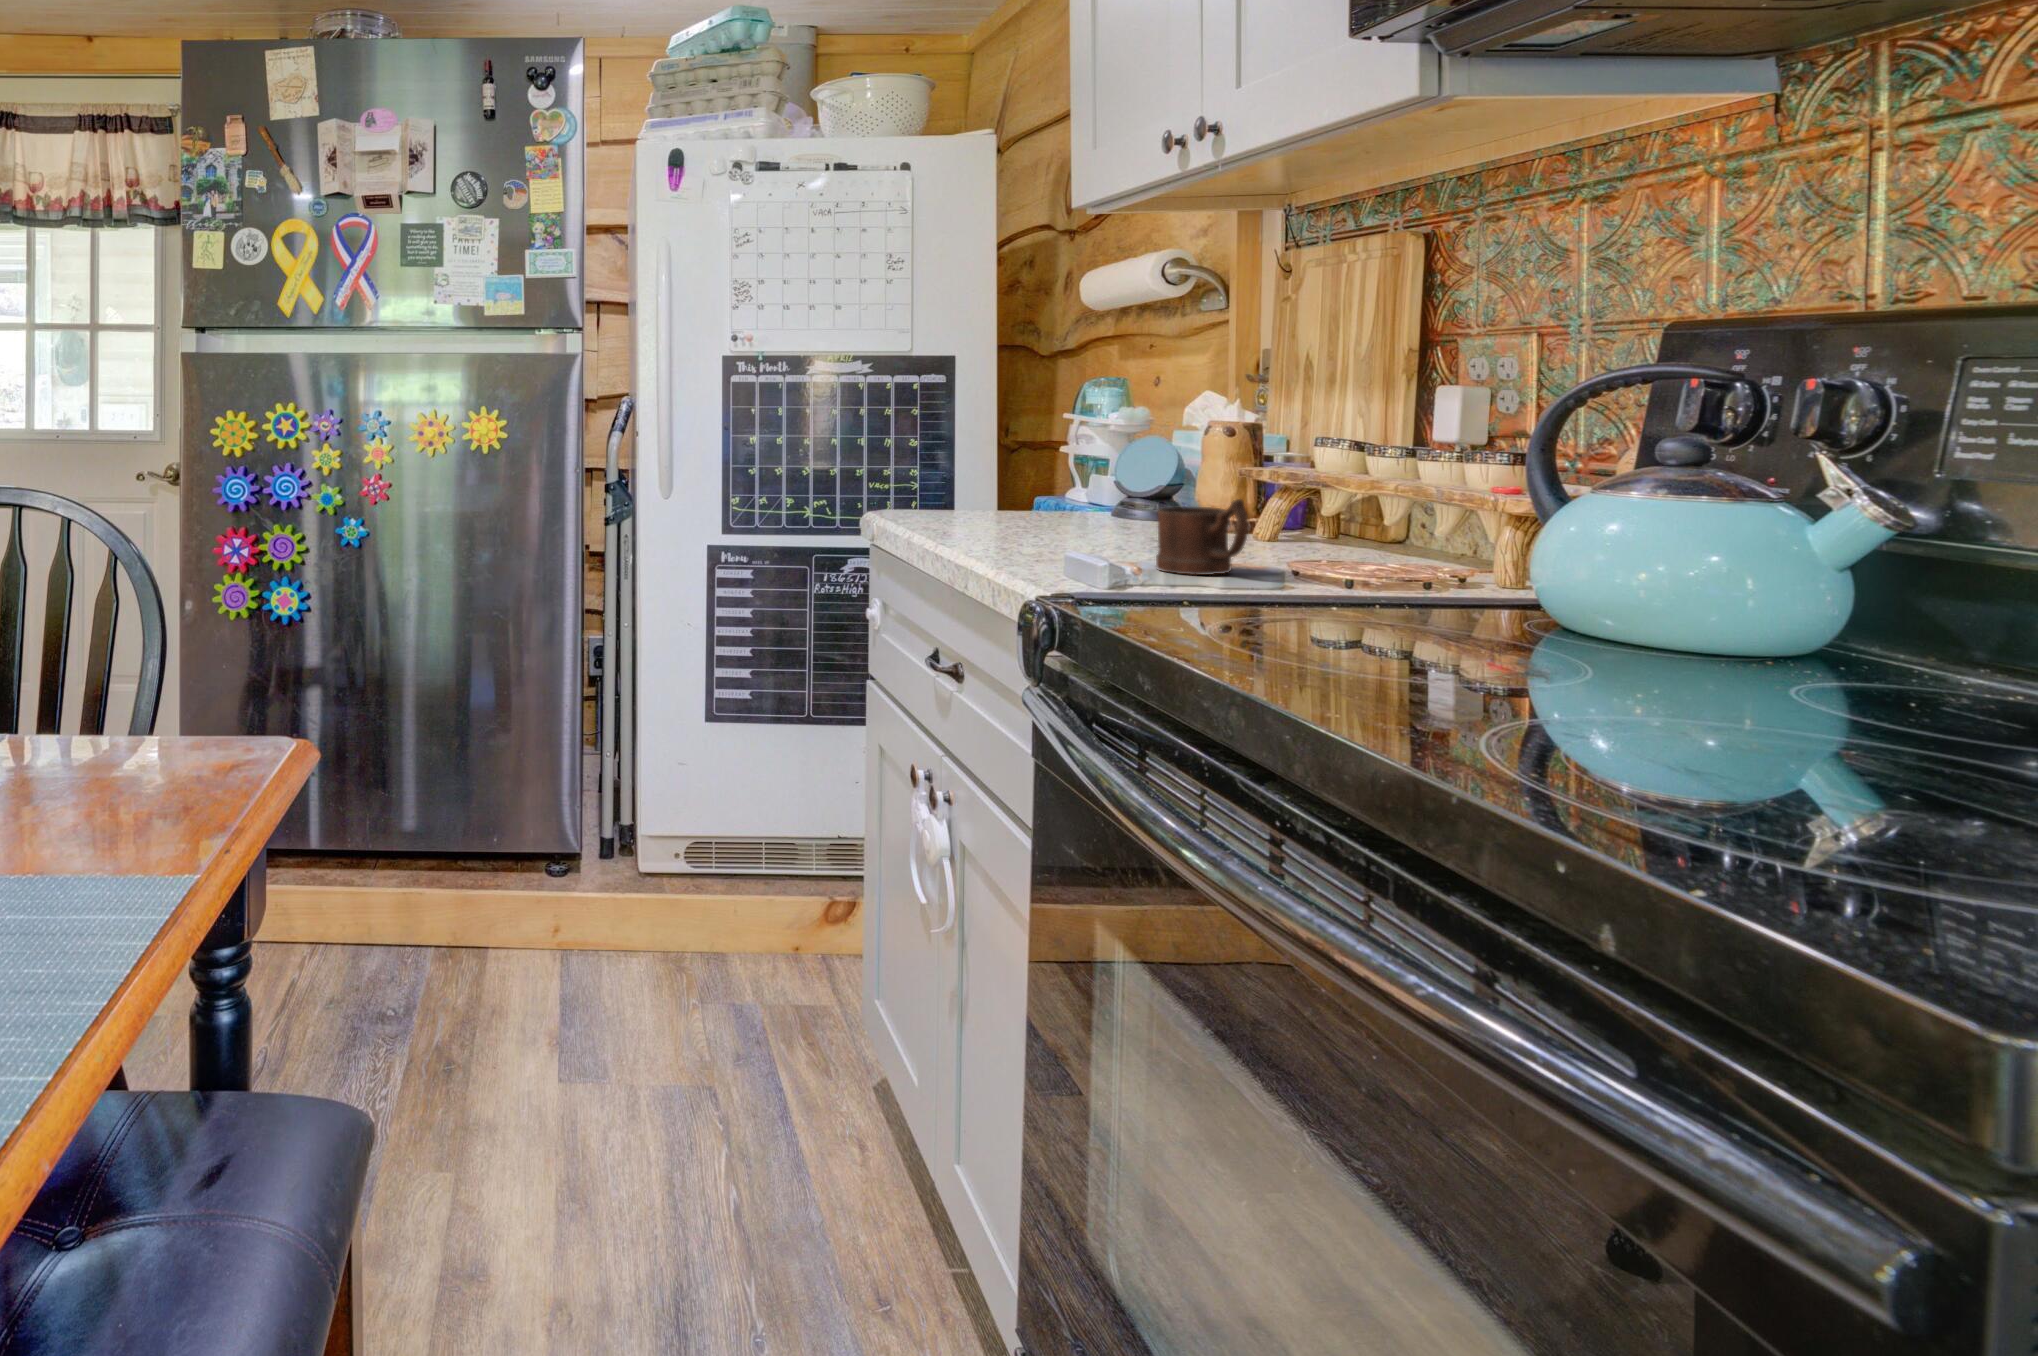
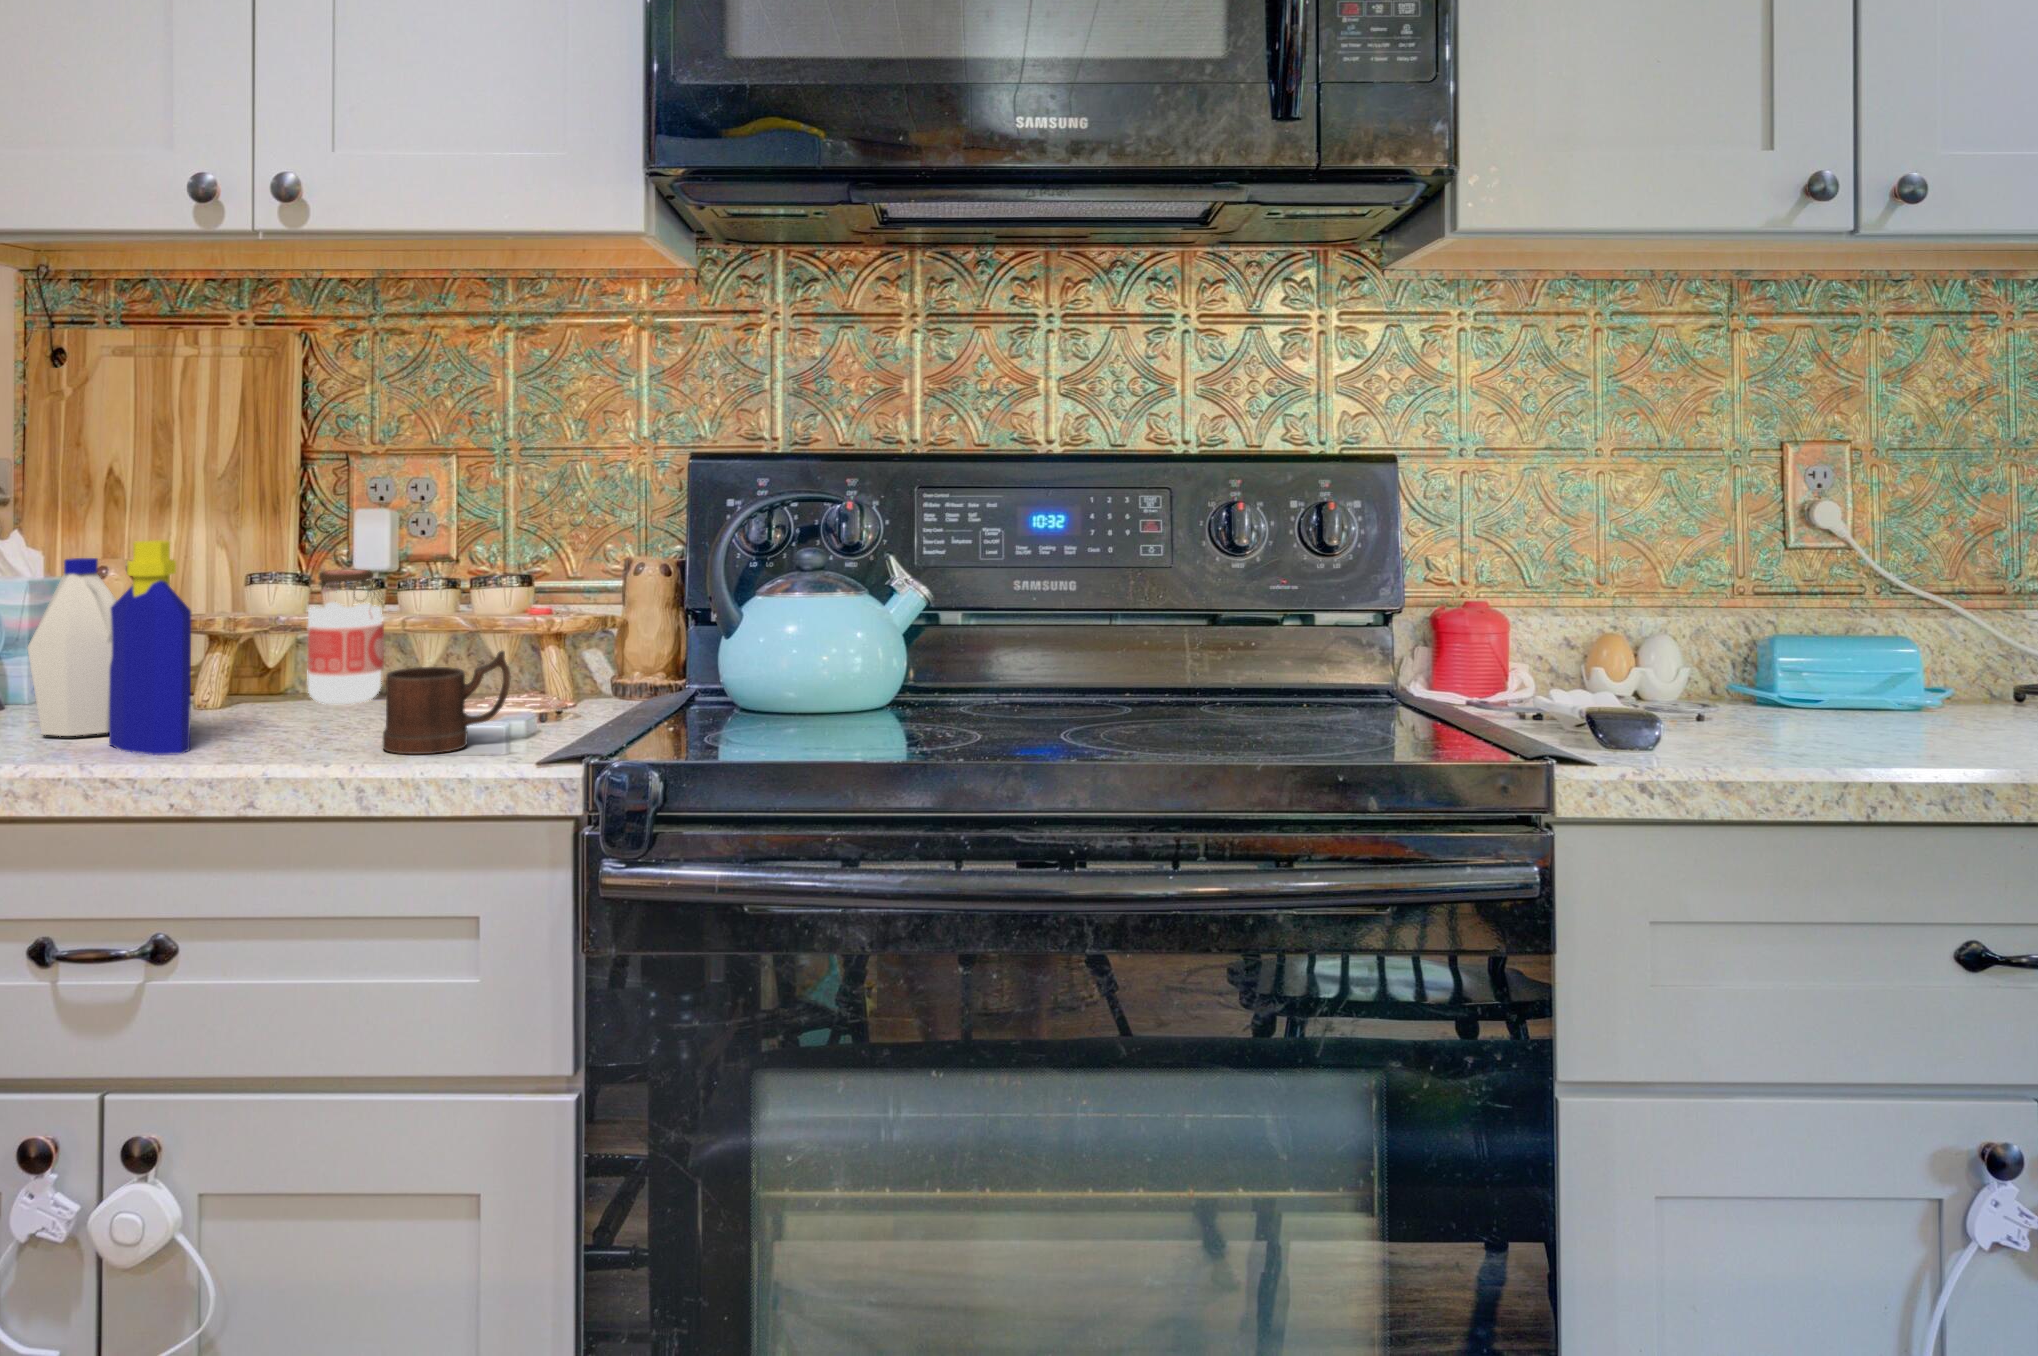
bottle: none [1066,399,1165,547] -> present [28,540,191,755]
jar: none [1327,436,1406,554] -> present [307,570,384,704]

